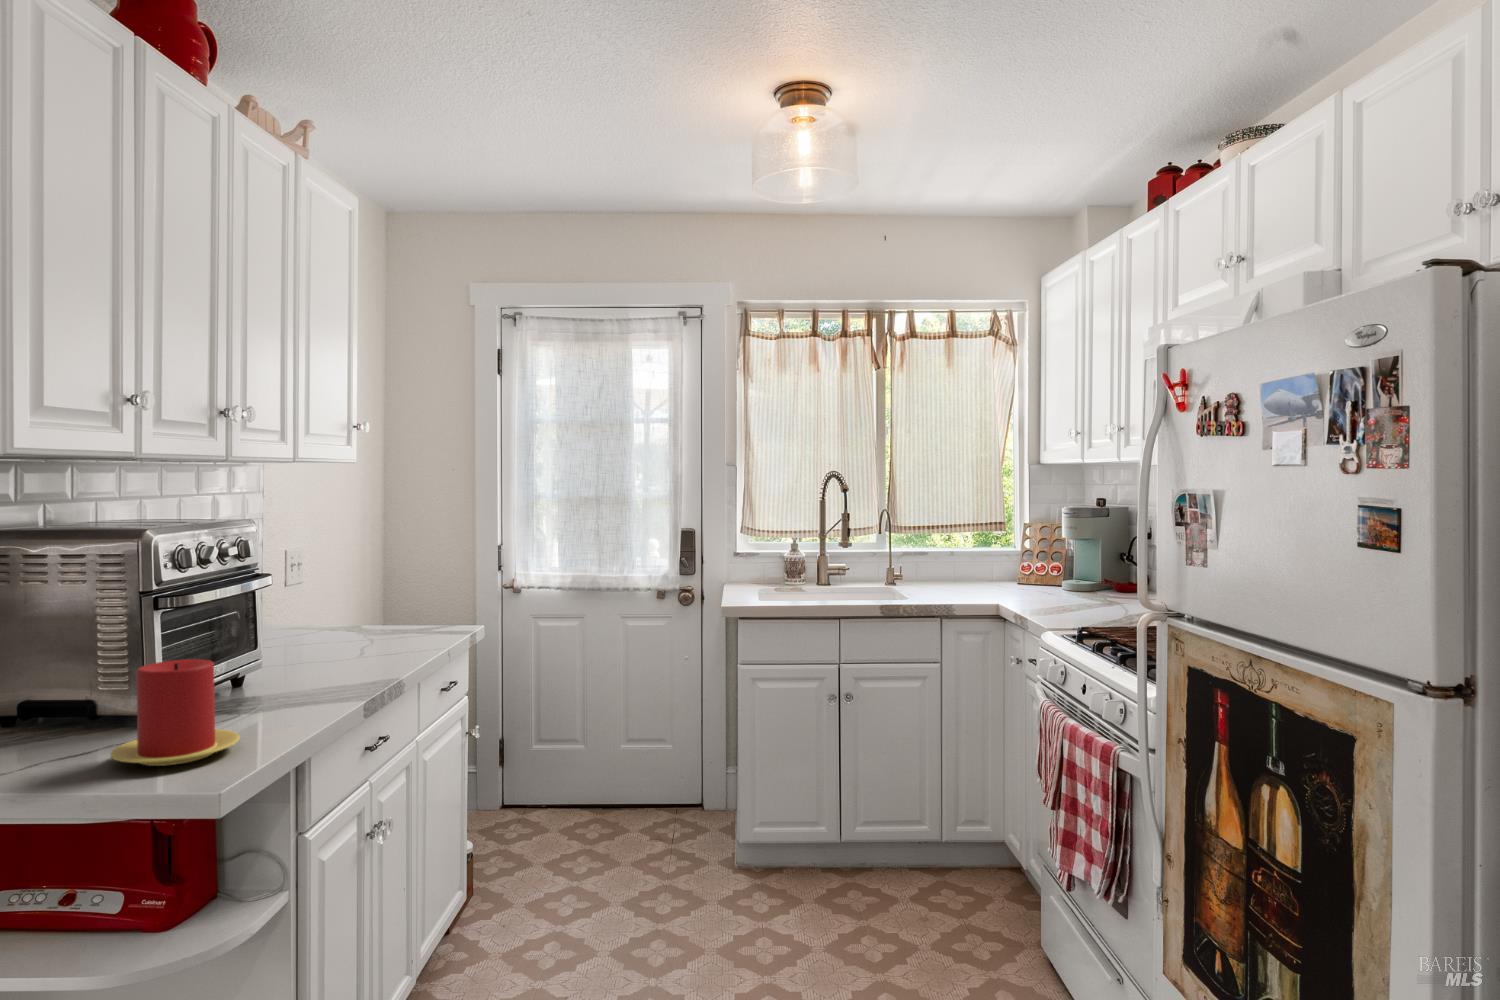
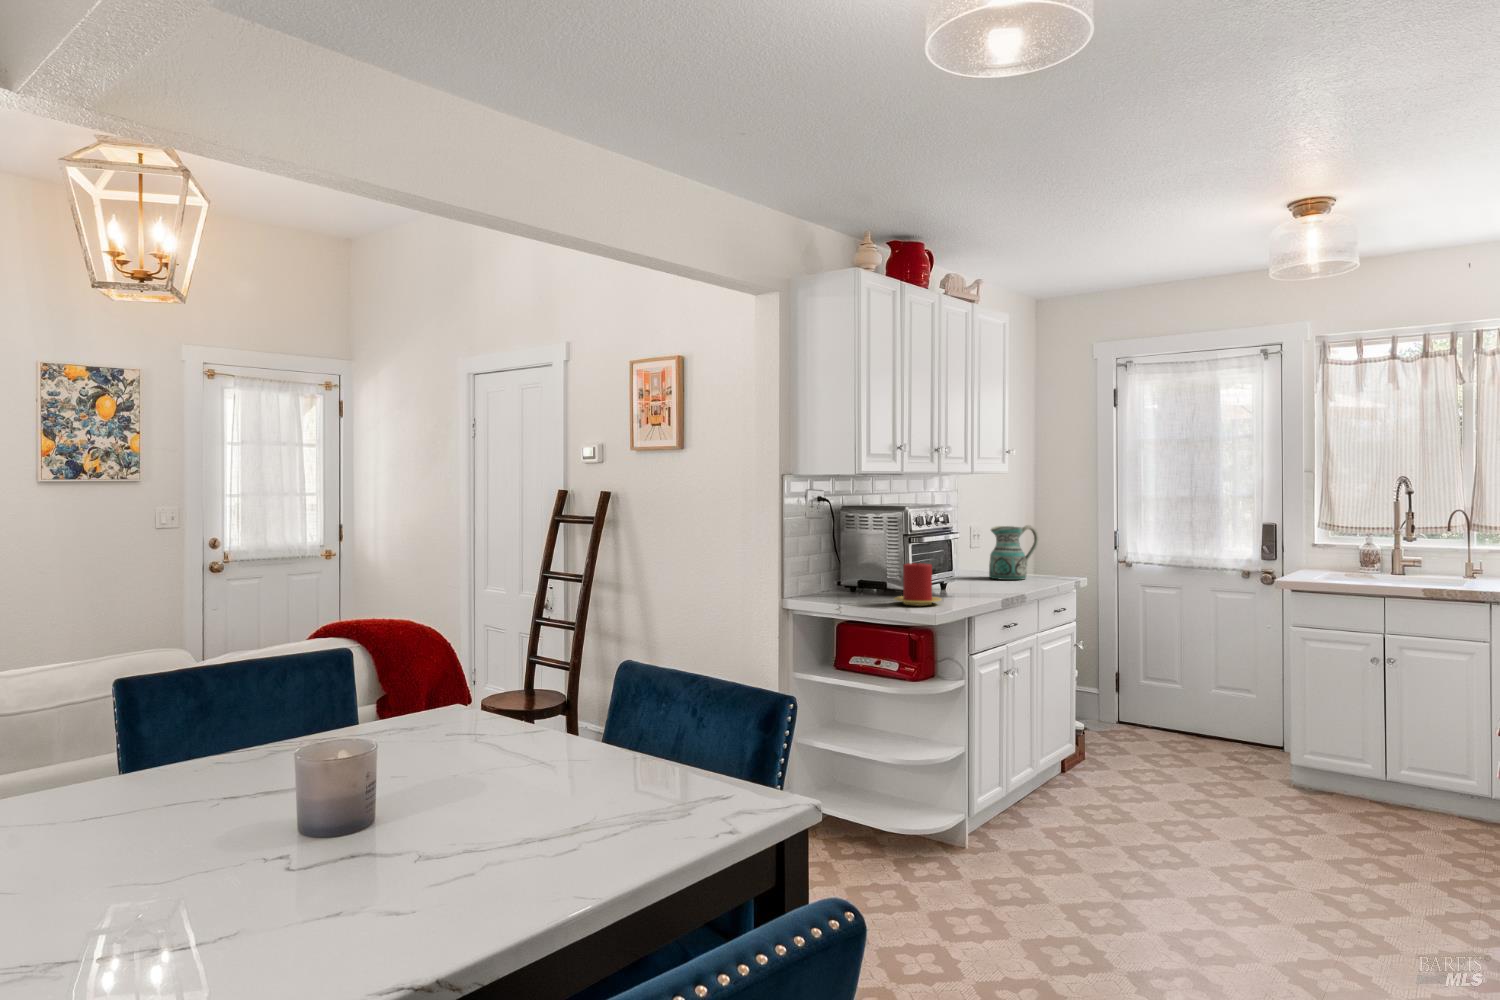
ceramic pitcher: none [327,548,412,645] -> present [989,525,1038,580]

